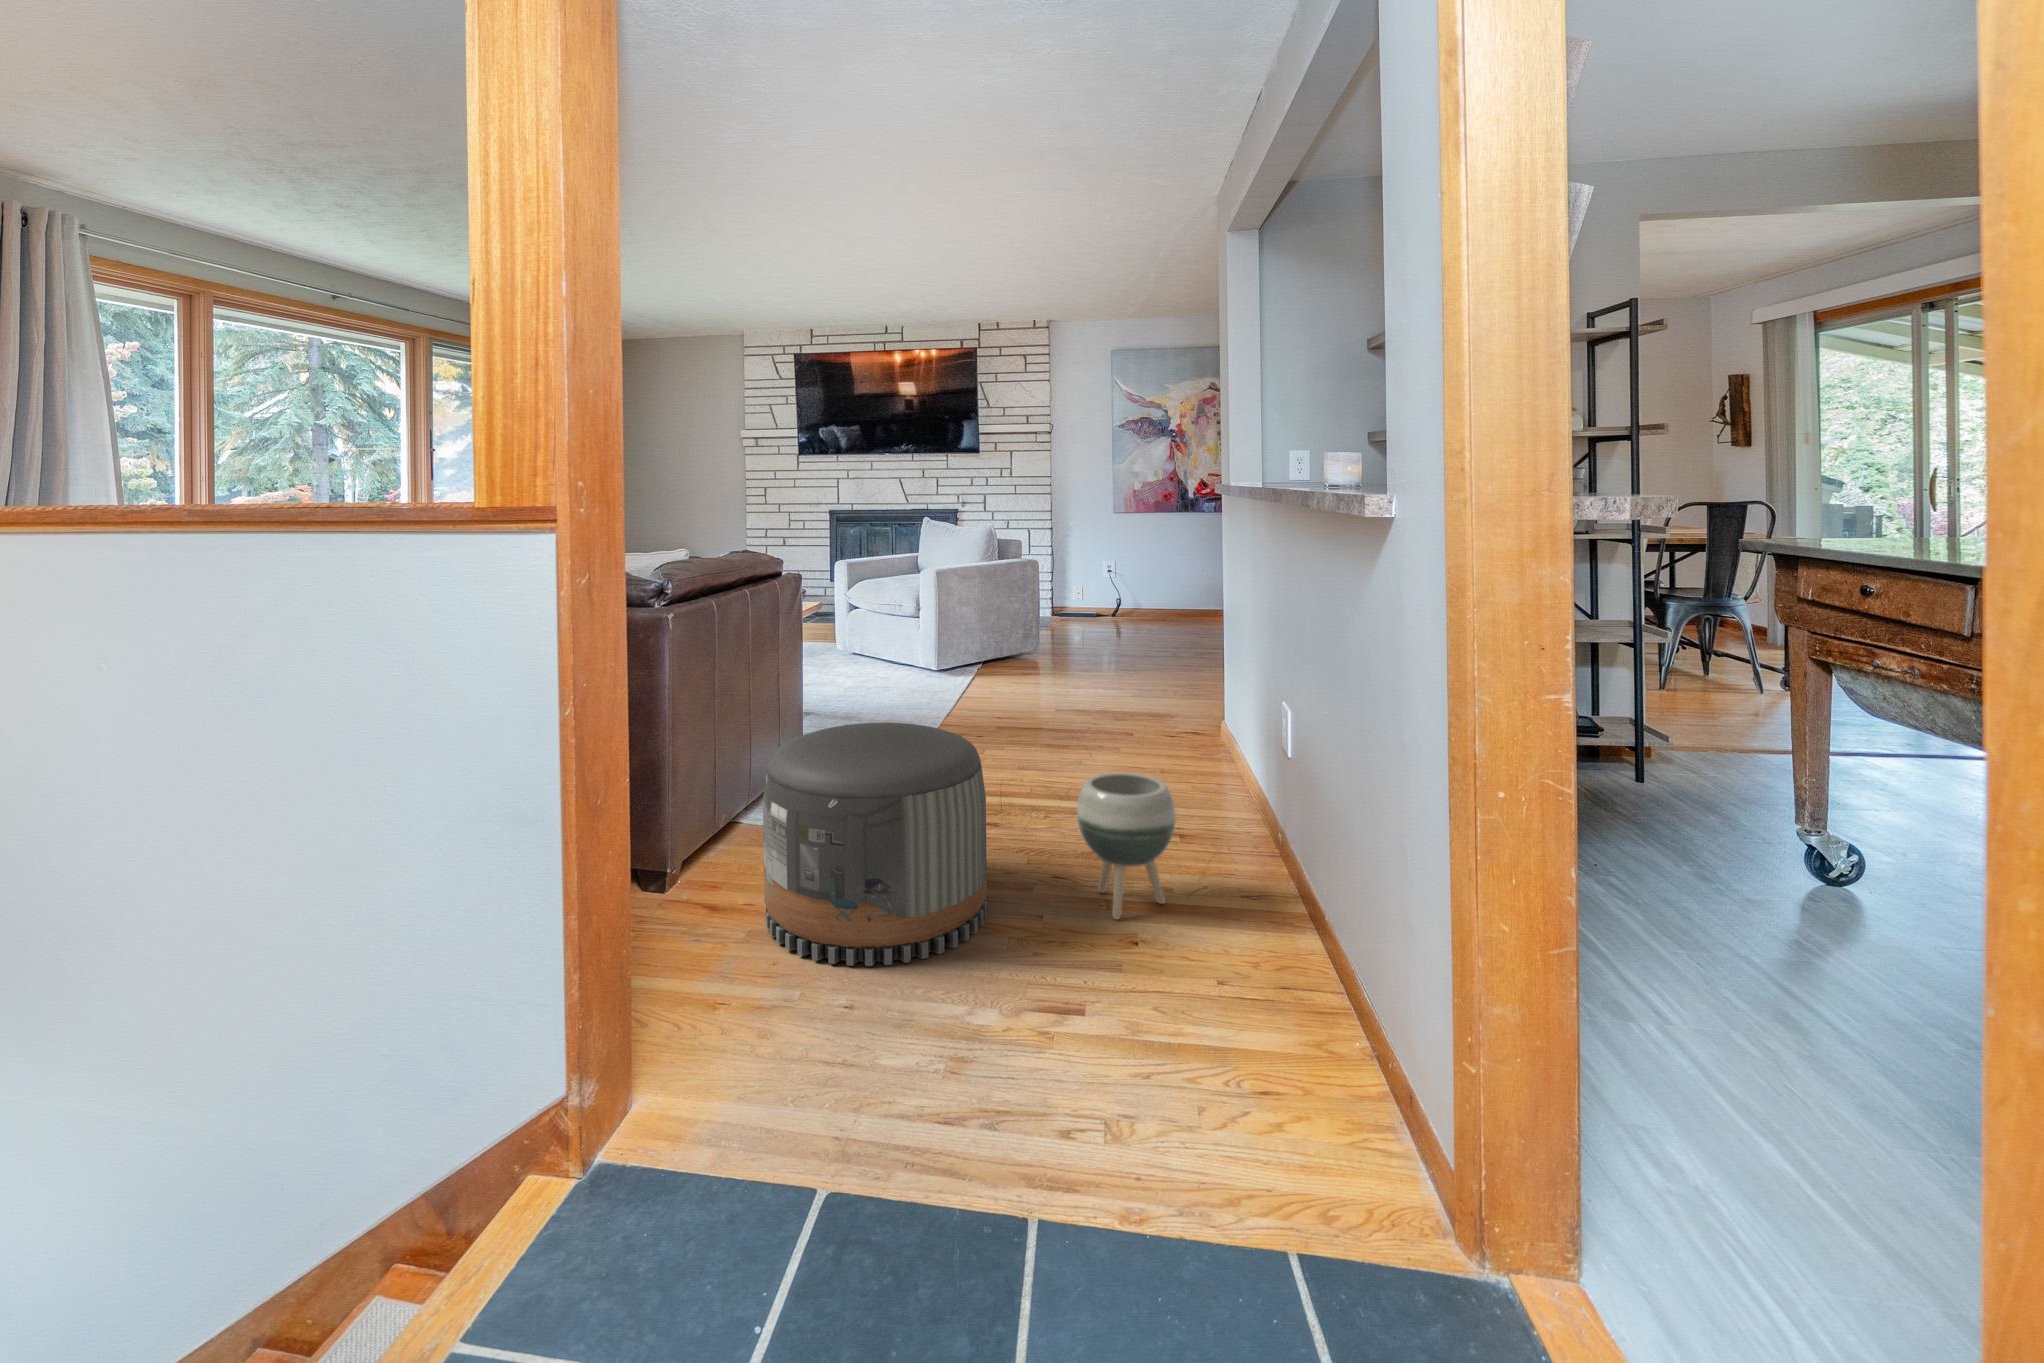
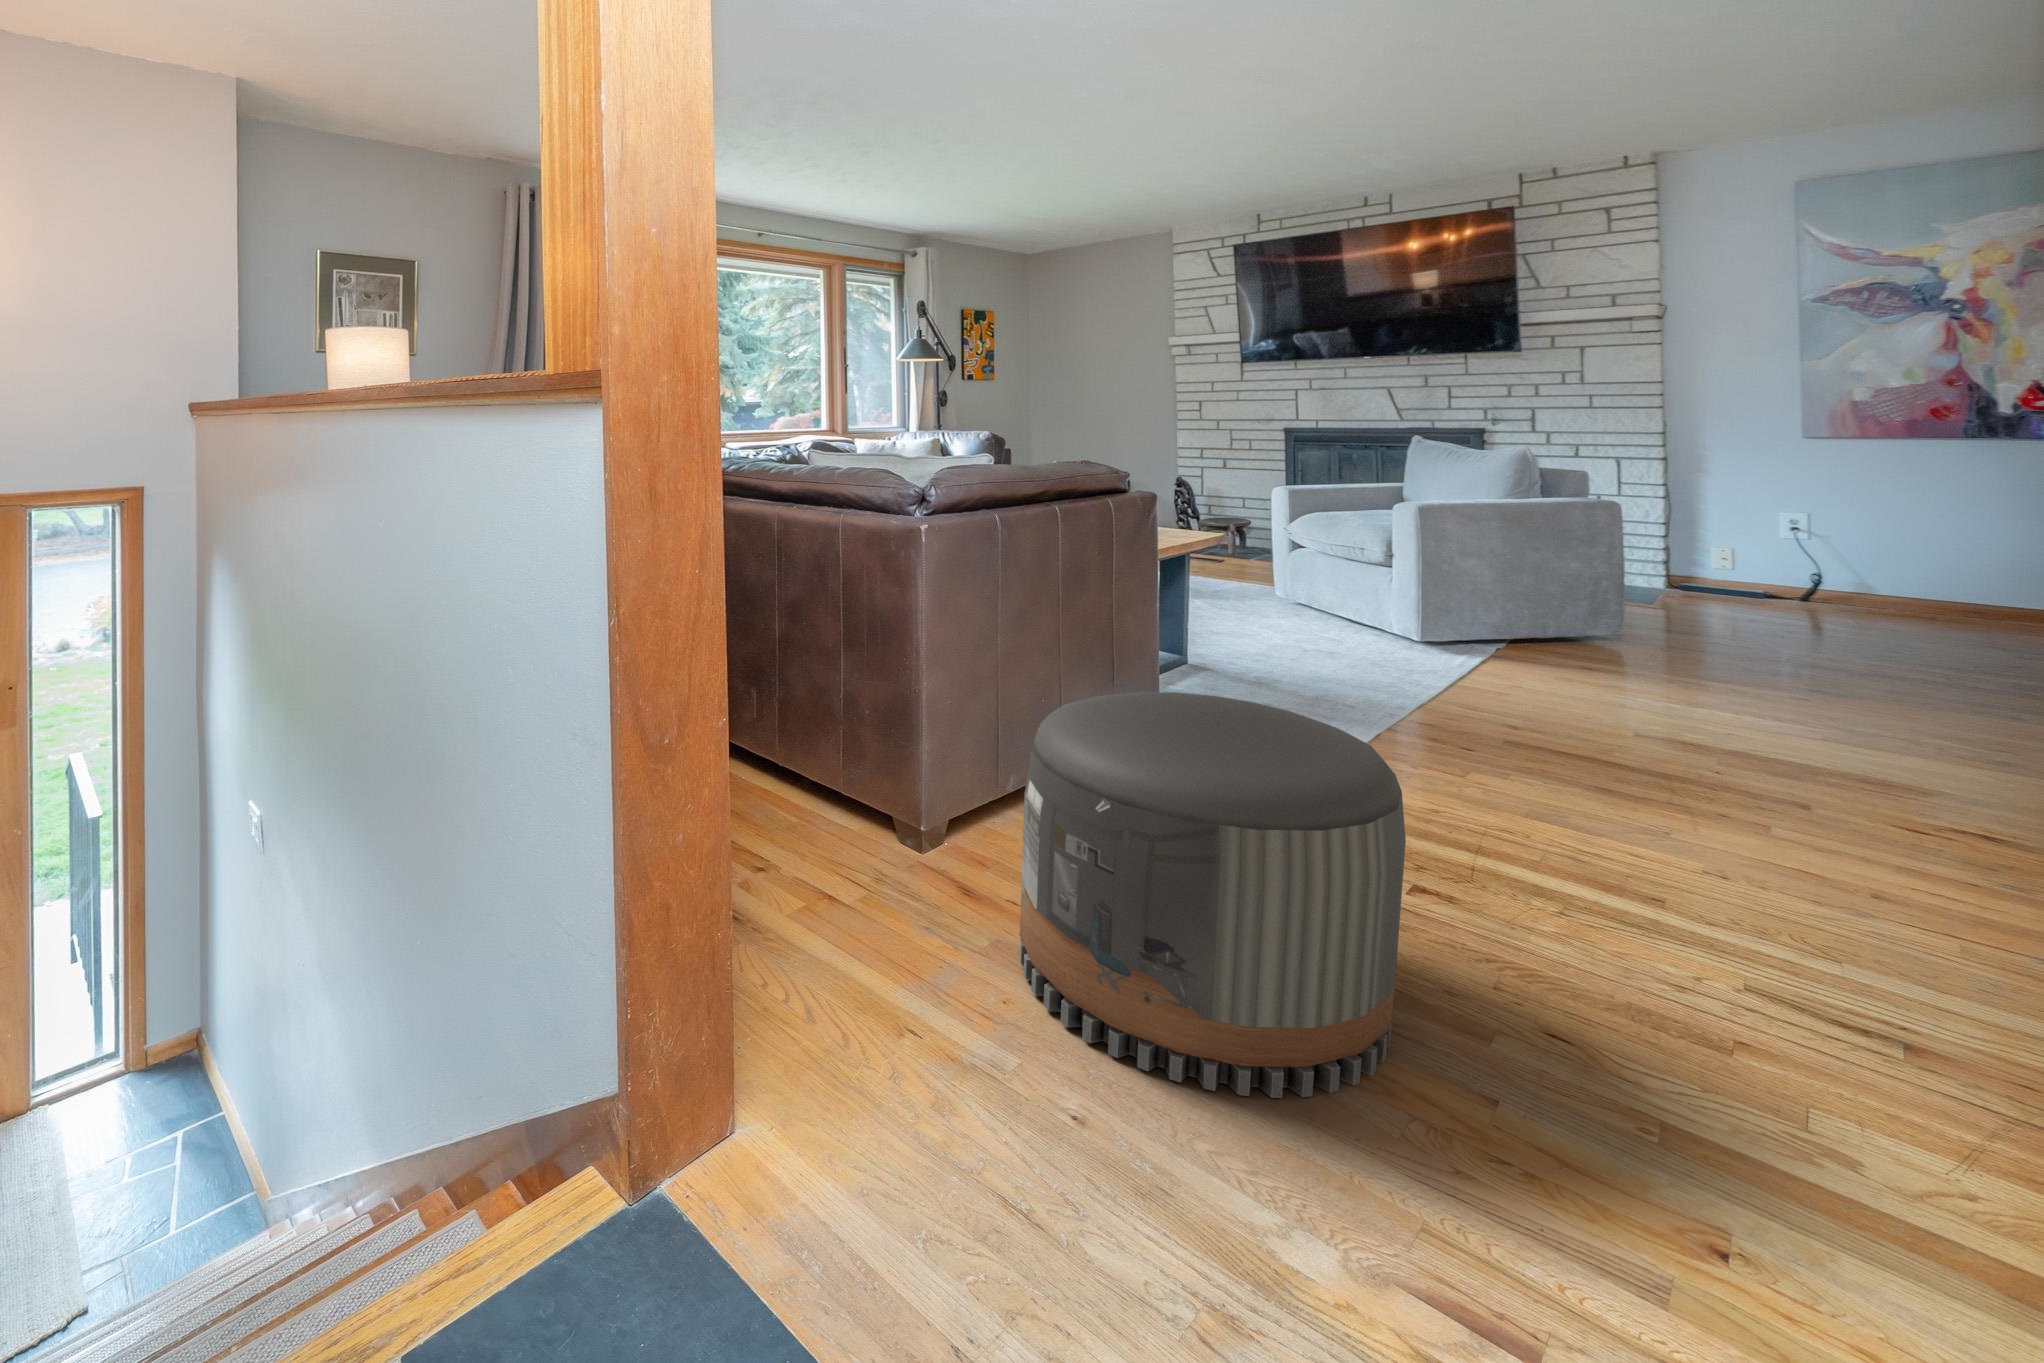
planter: present [1077,773,1176,919] -> none [1613,881,1903,1192]

